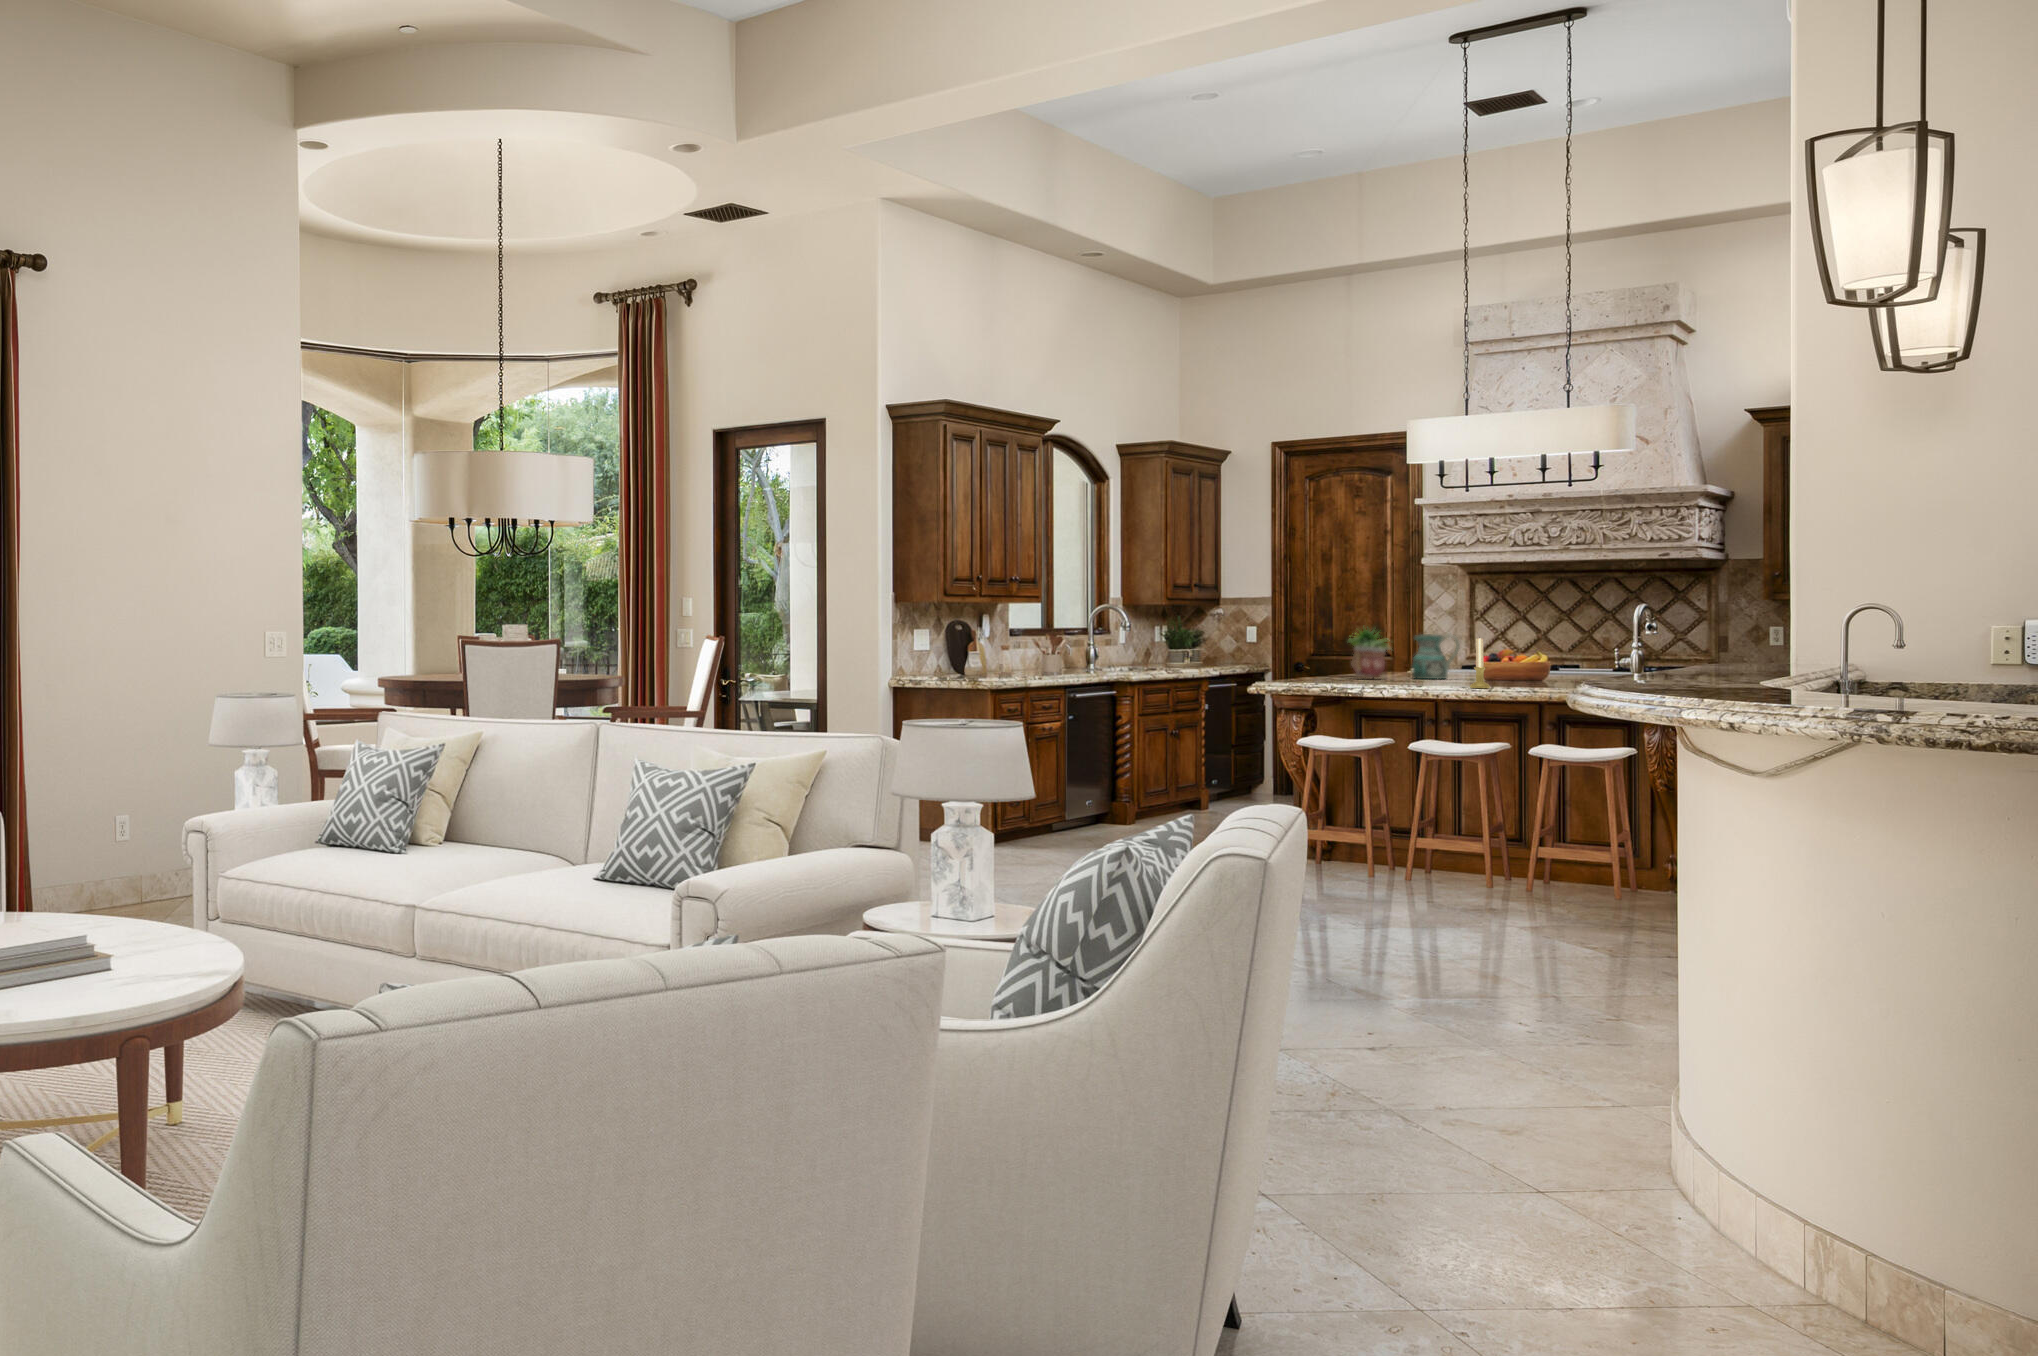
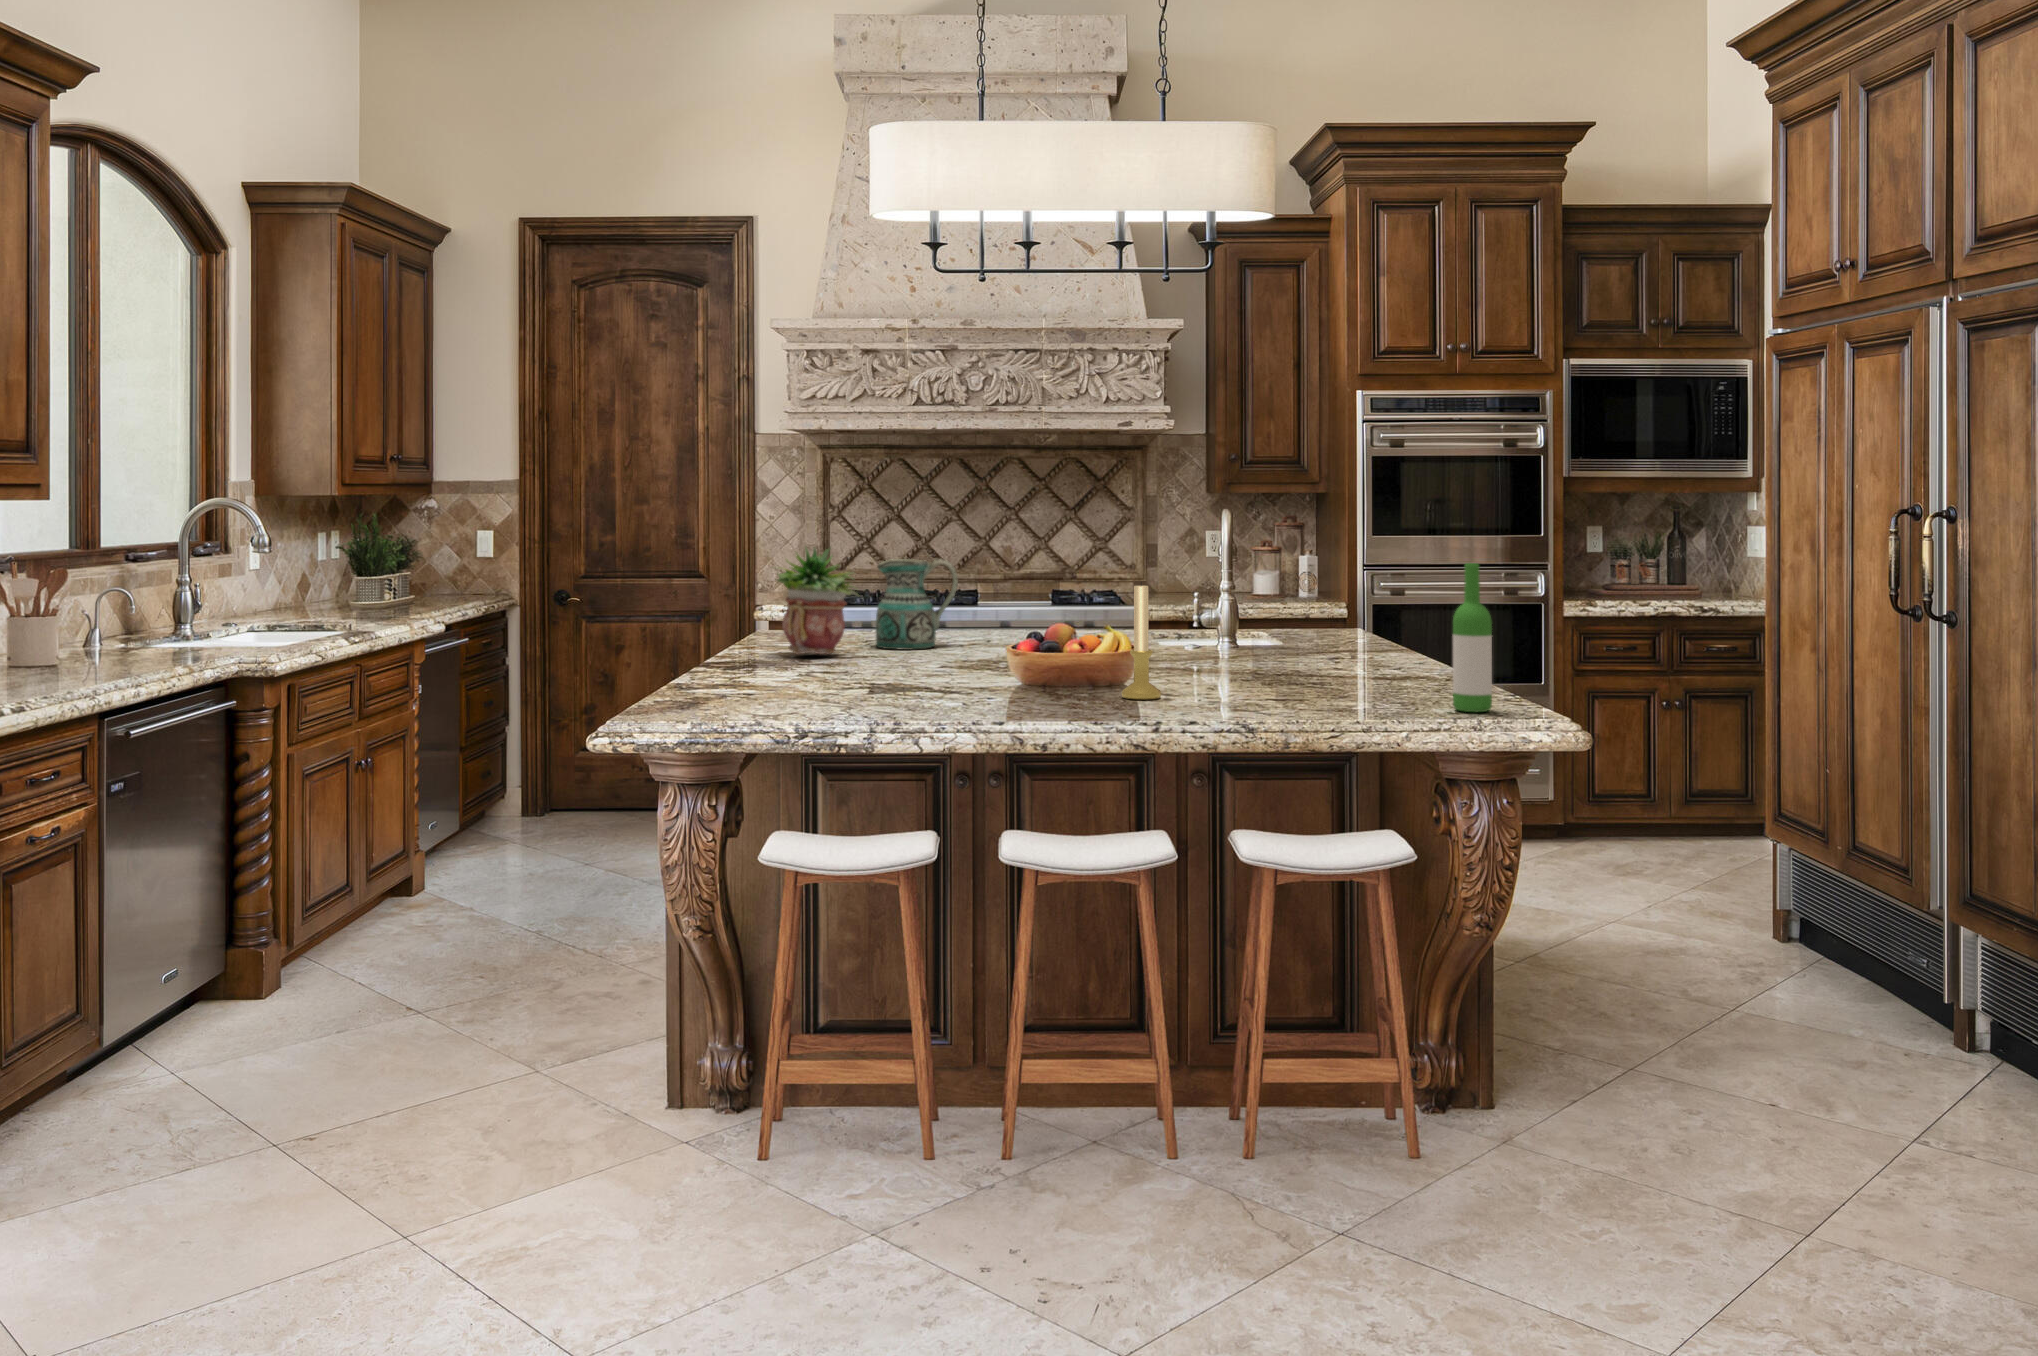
wine bottle: none [1619,627,1640,694] -> present [1453,563,1492,712]

